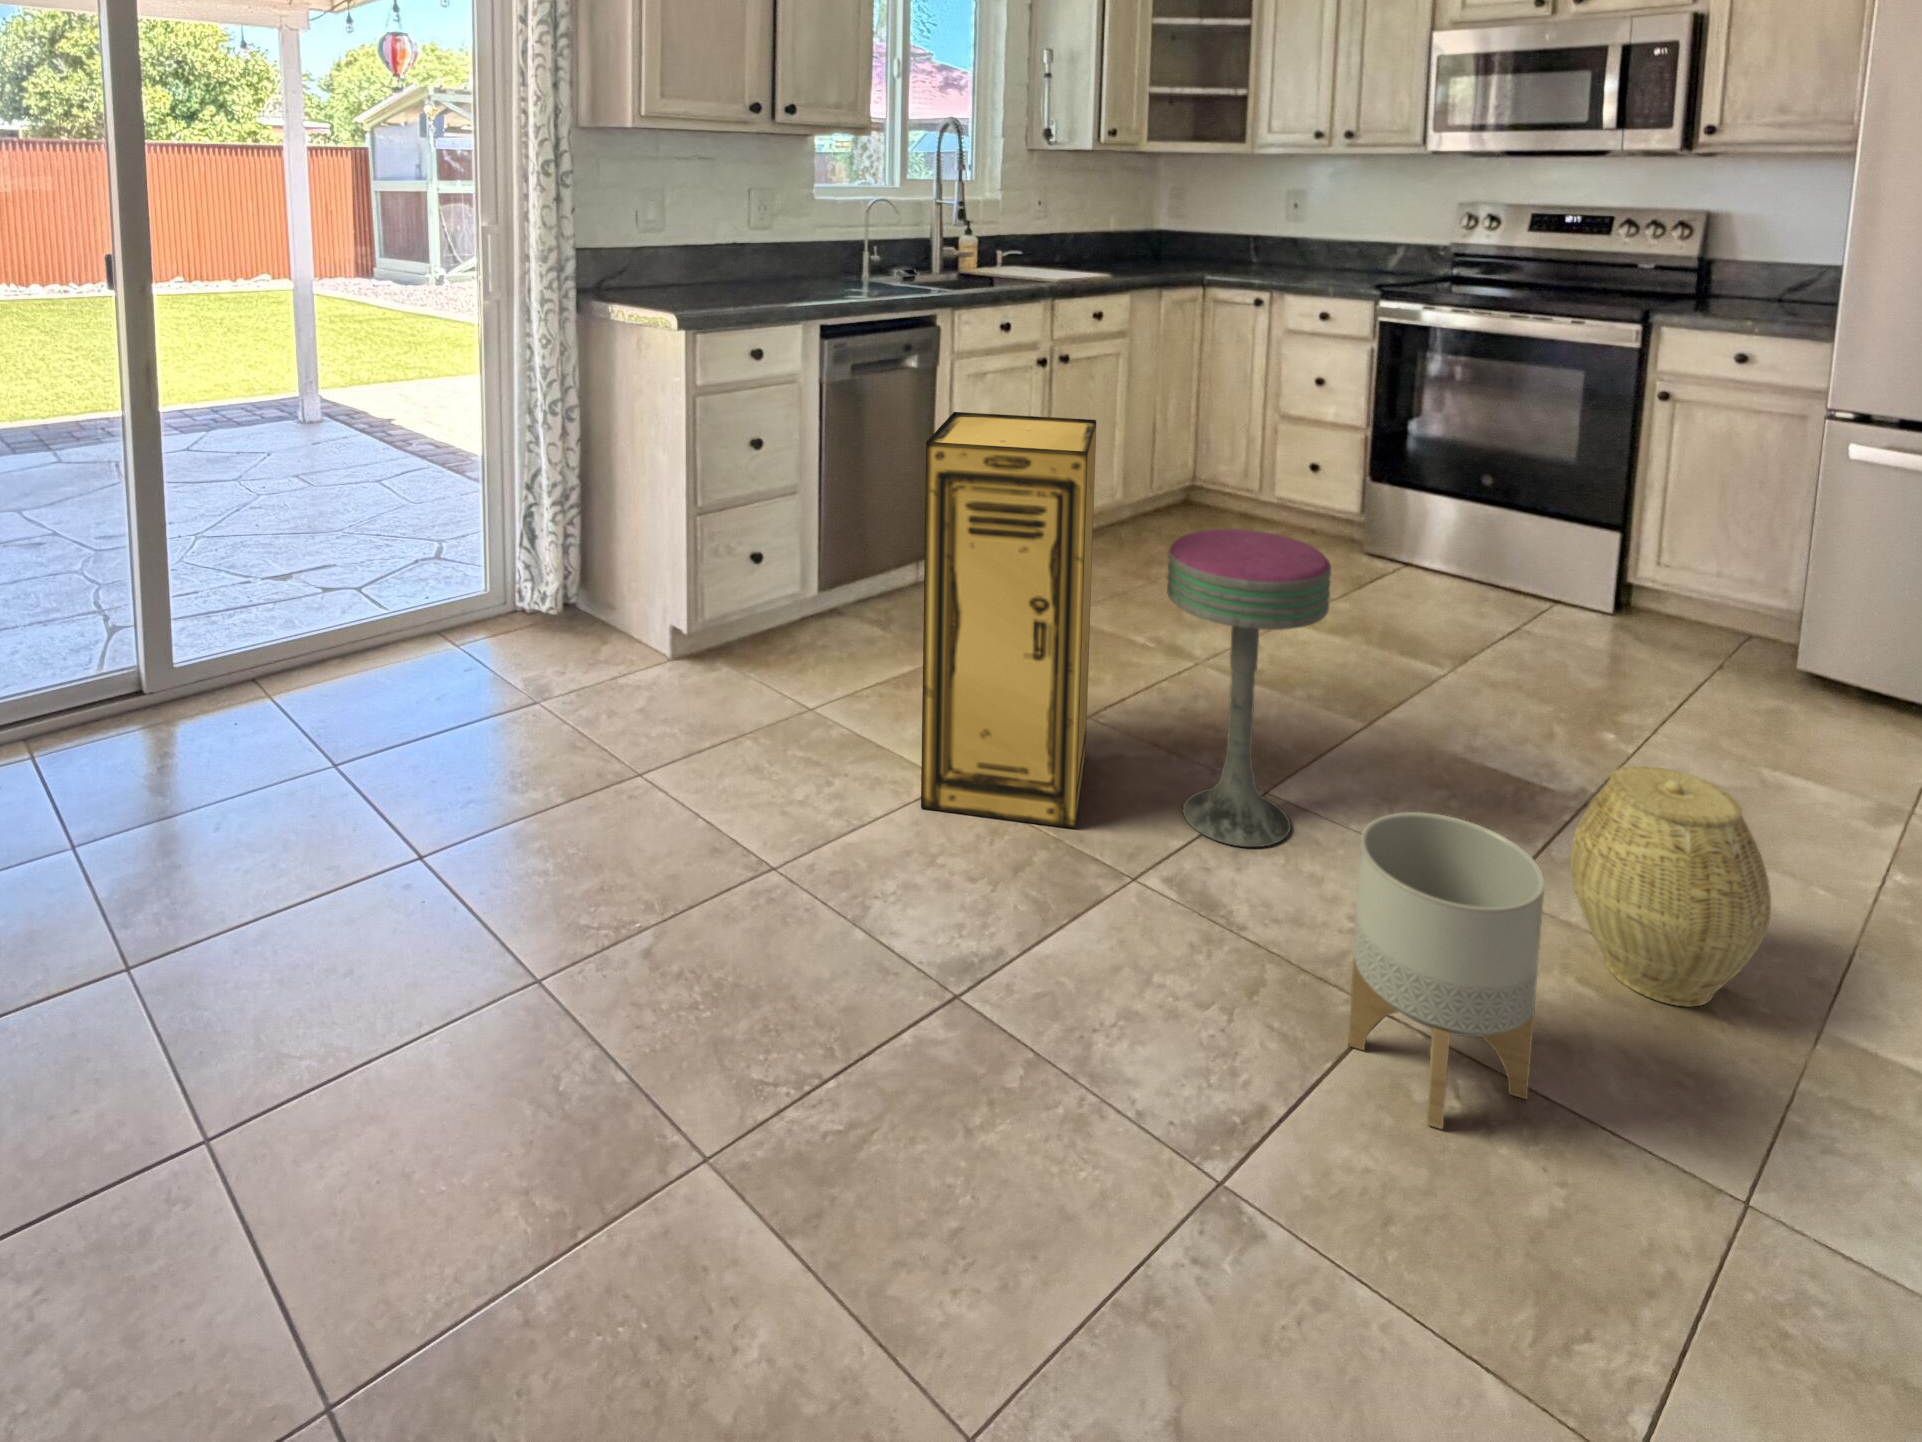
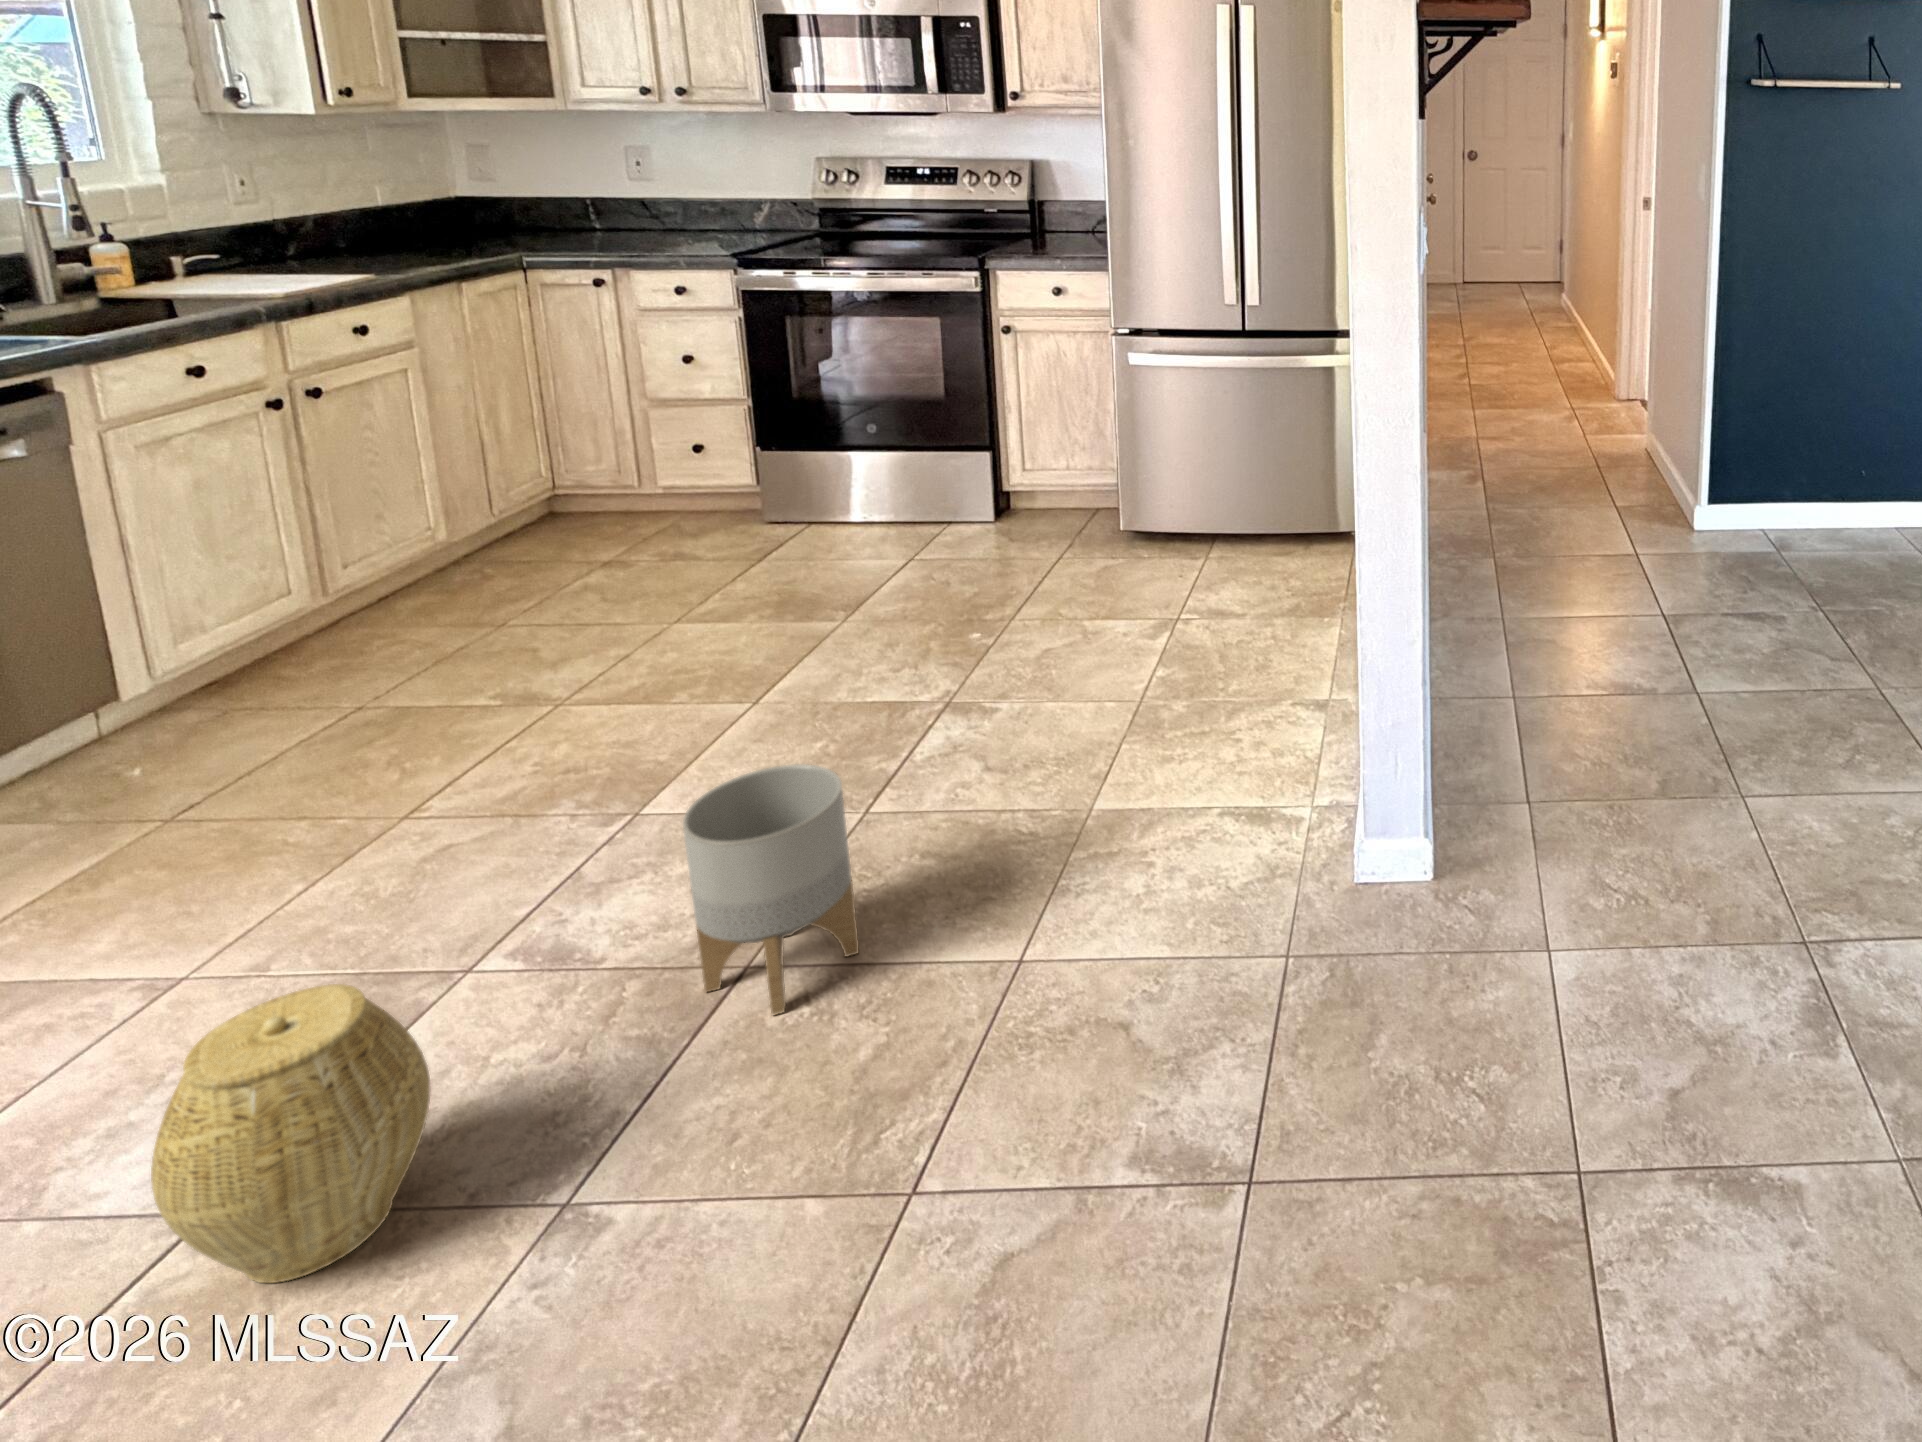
storage cabinet: present [921,412,1096,828] -> none [46,492,405,1016]
bar stool: present [1167,529,1331,847] -> none [462,561,662,879]
woven basket: present [1570,766,1771,1007] -> present [151,984,430,1283]

